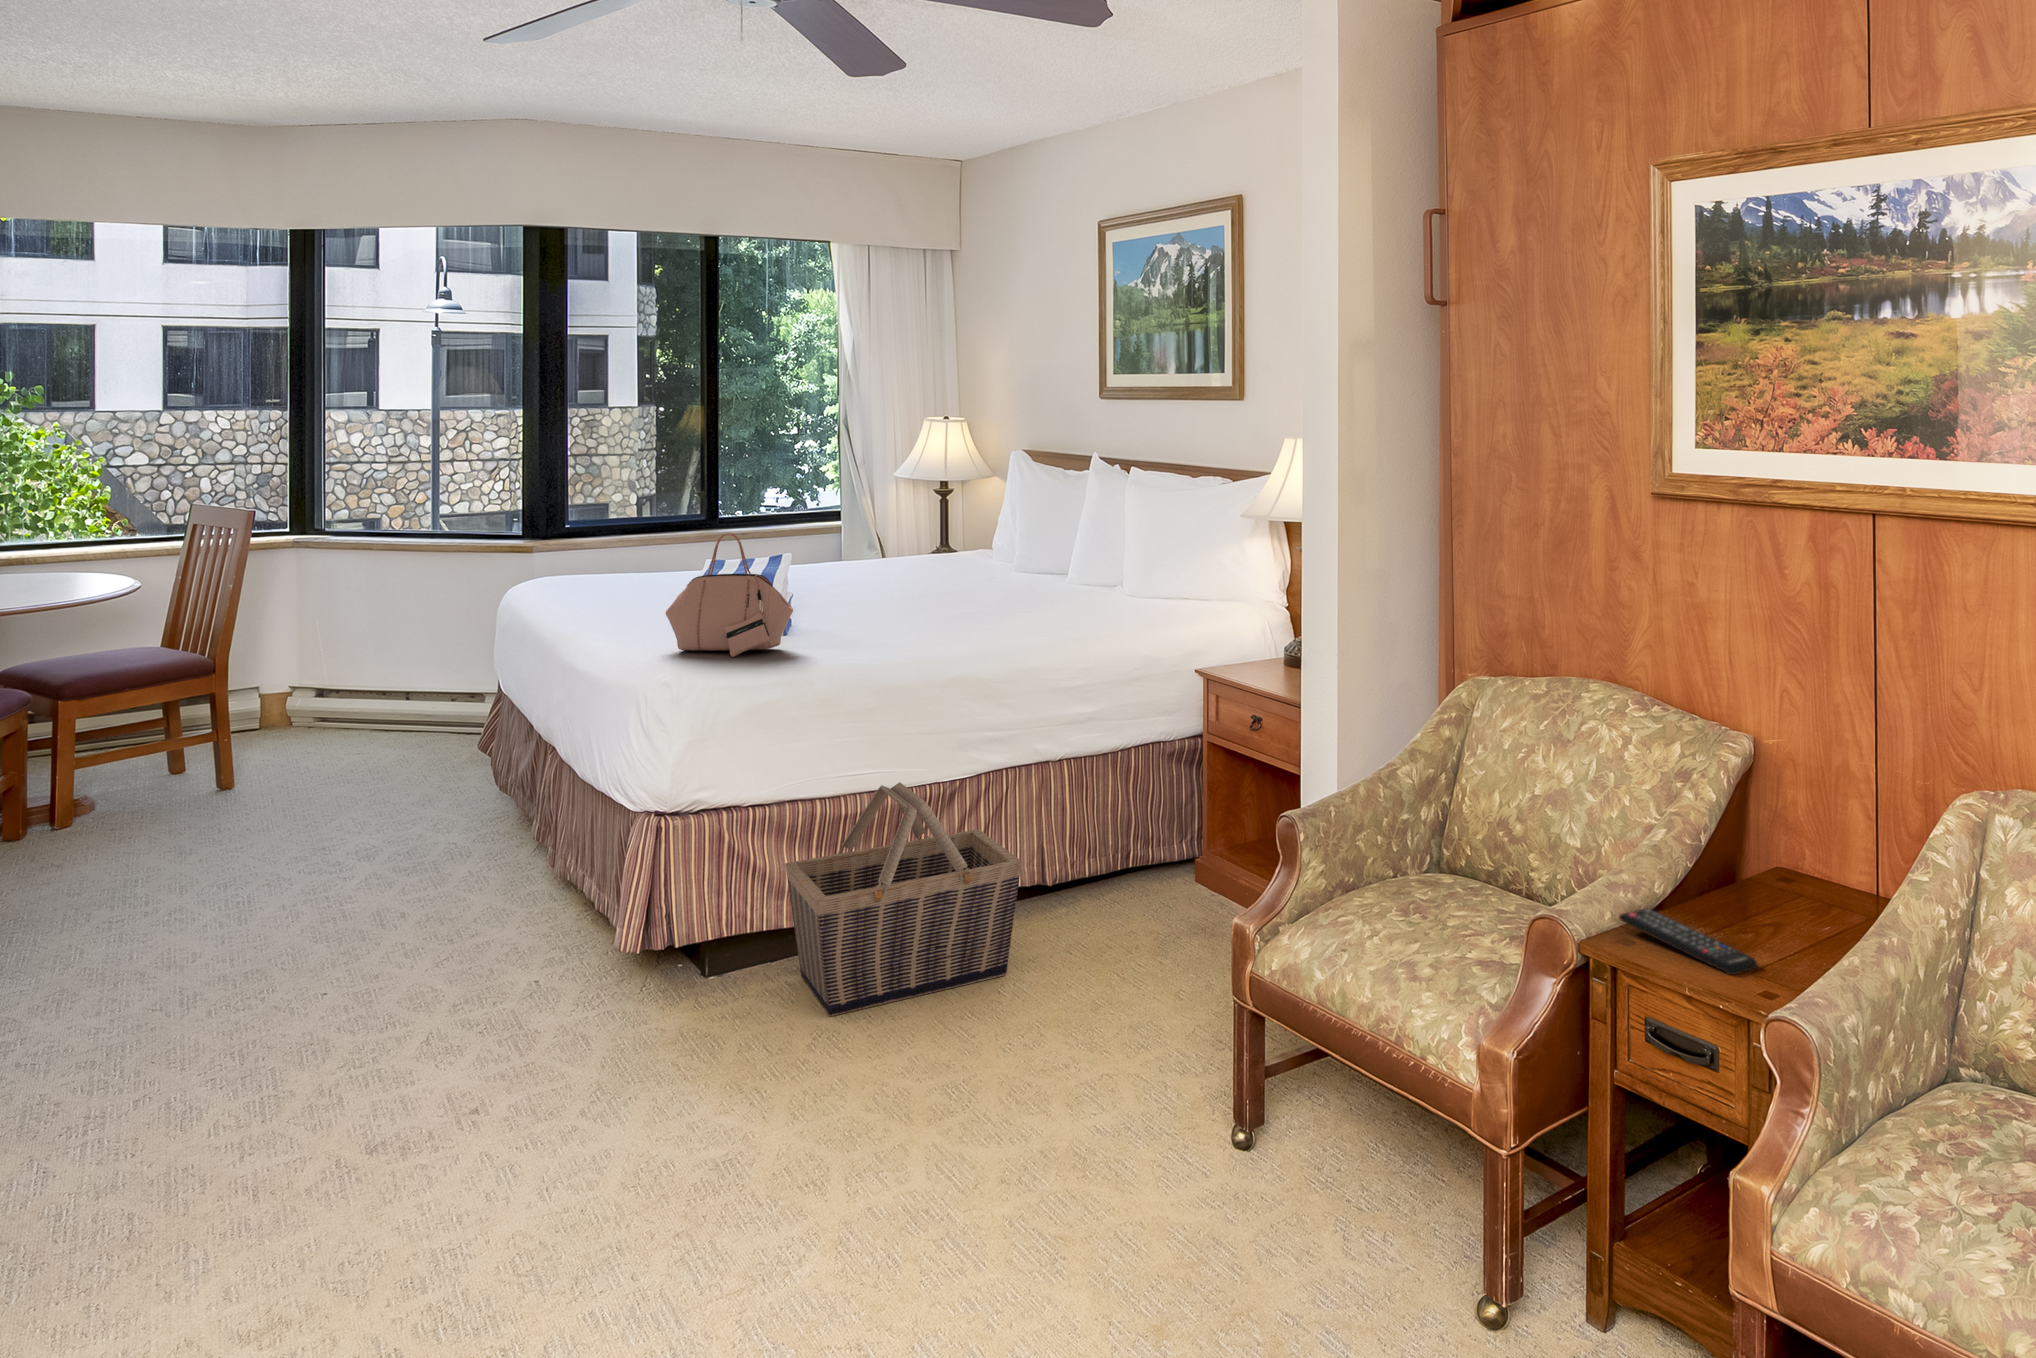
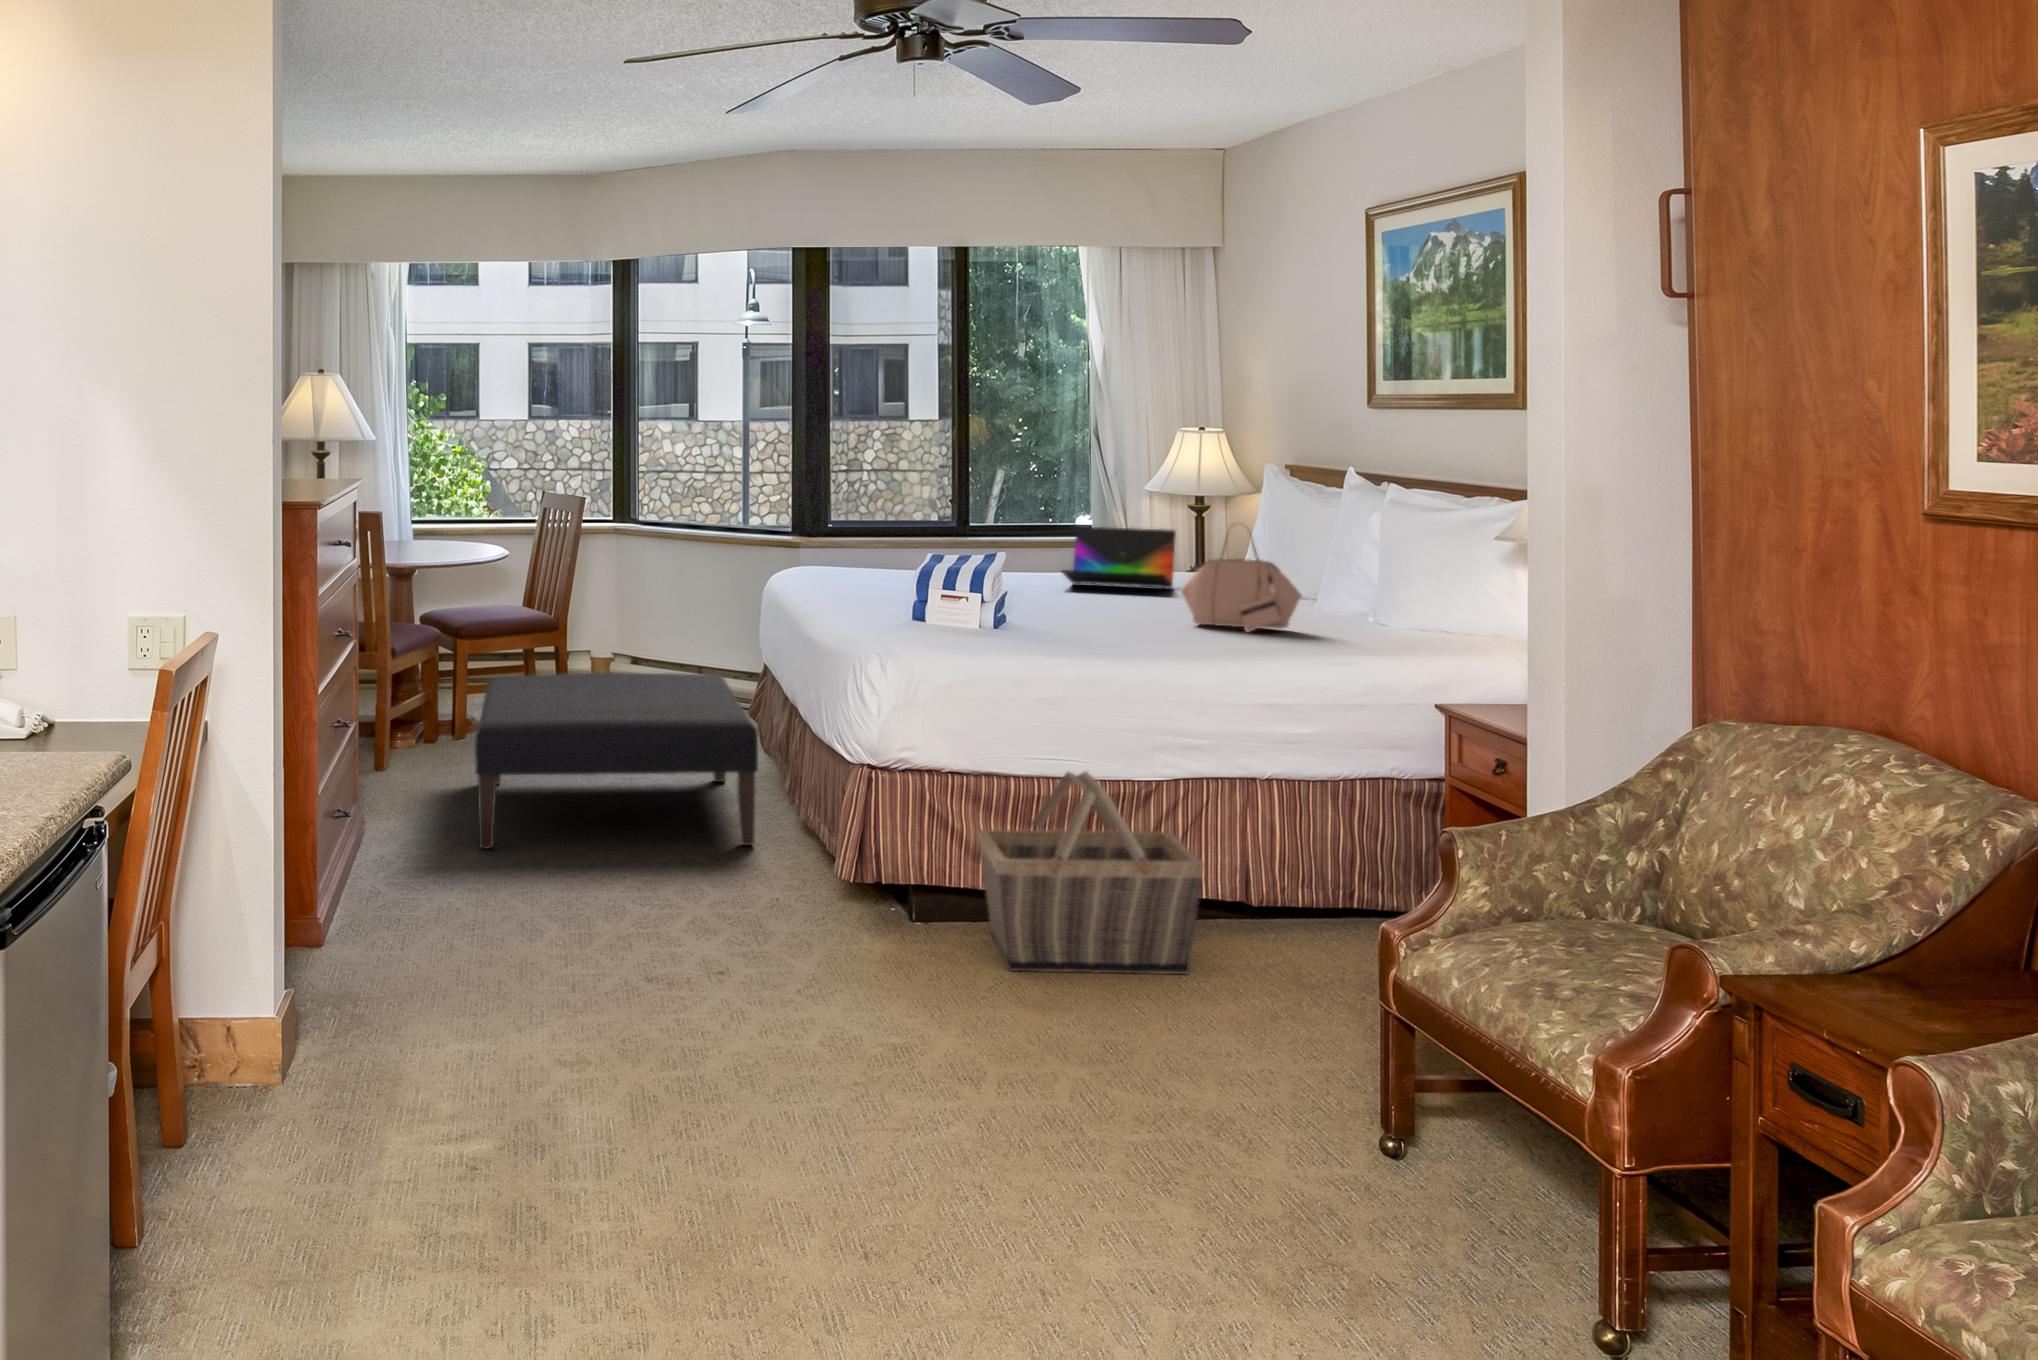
laptop: none [833,516,938,577] -> present [1062,527,1176,588]
handbag: present [666,533,793,657] -> present [1181,535,1302,632]
ottoman: none [89,710,506,995] -> present [475,672,758,849]
remote control: present [1619,908,1757,975] -> none [1785,958,1934,1033]

